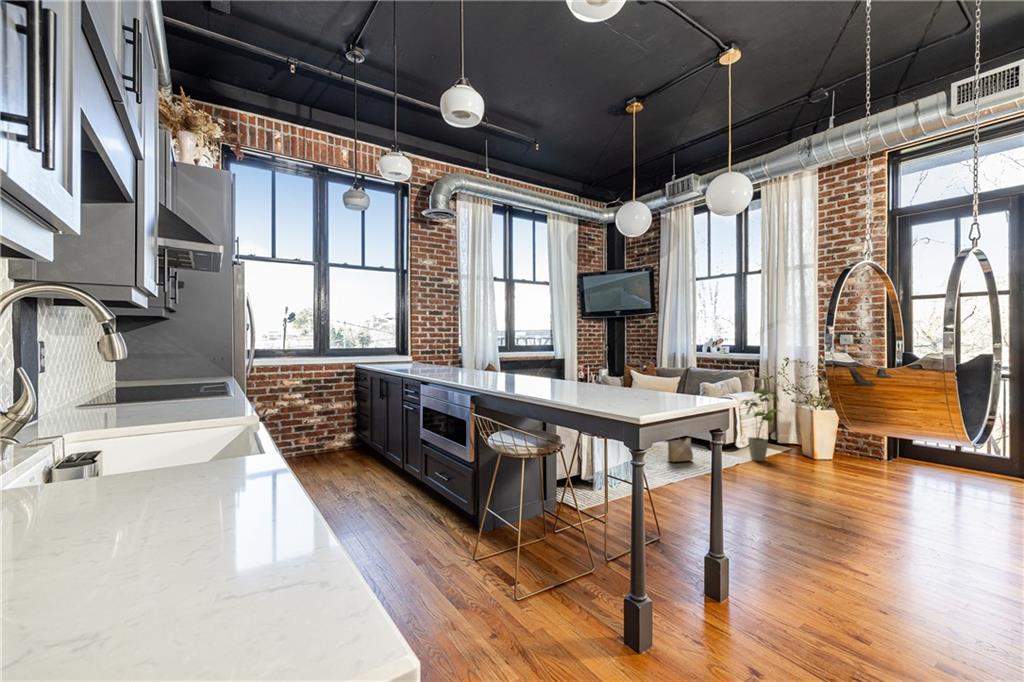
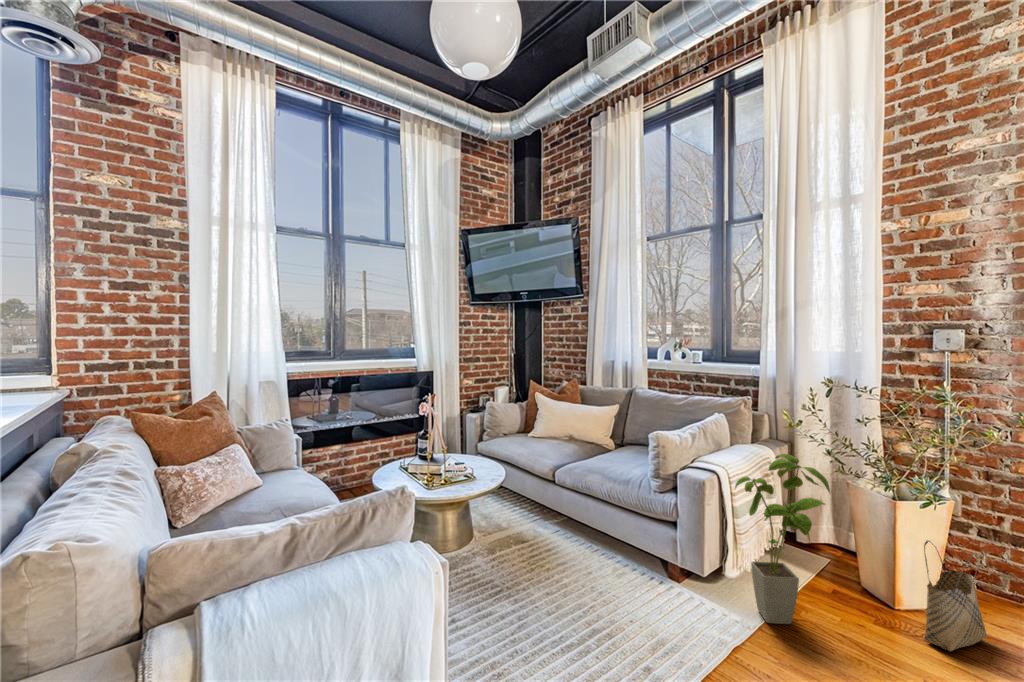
woven basket: present [668,438,693,462] -> present [924,540,986,651]

